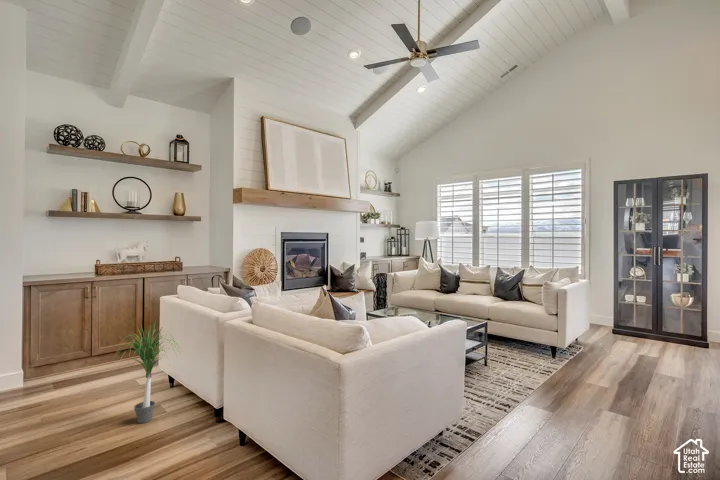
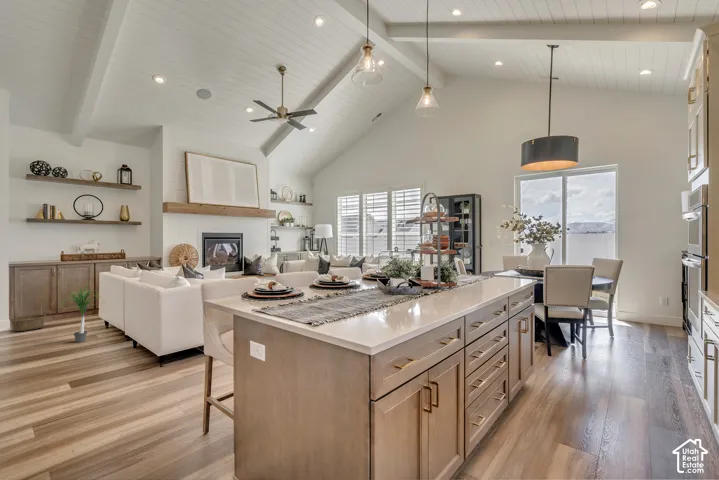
basket: none [26,334,79,390] -> present [10,298,46,331]

